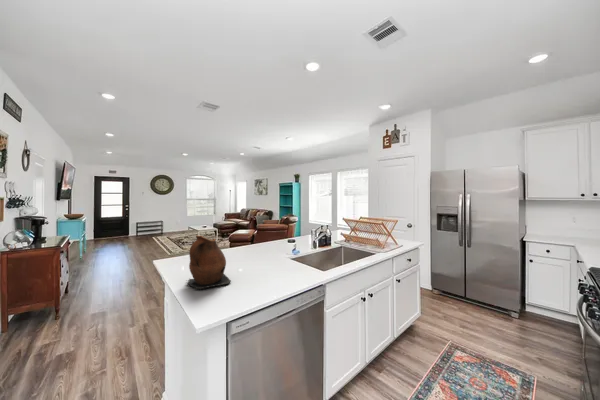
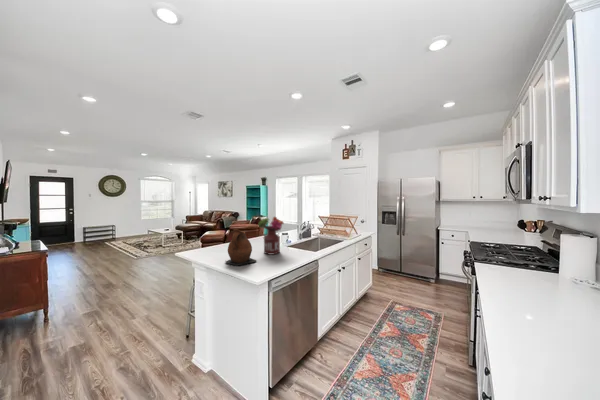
flower arrangement: none [244,217,282,271] -> present [258,217,283,254]

